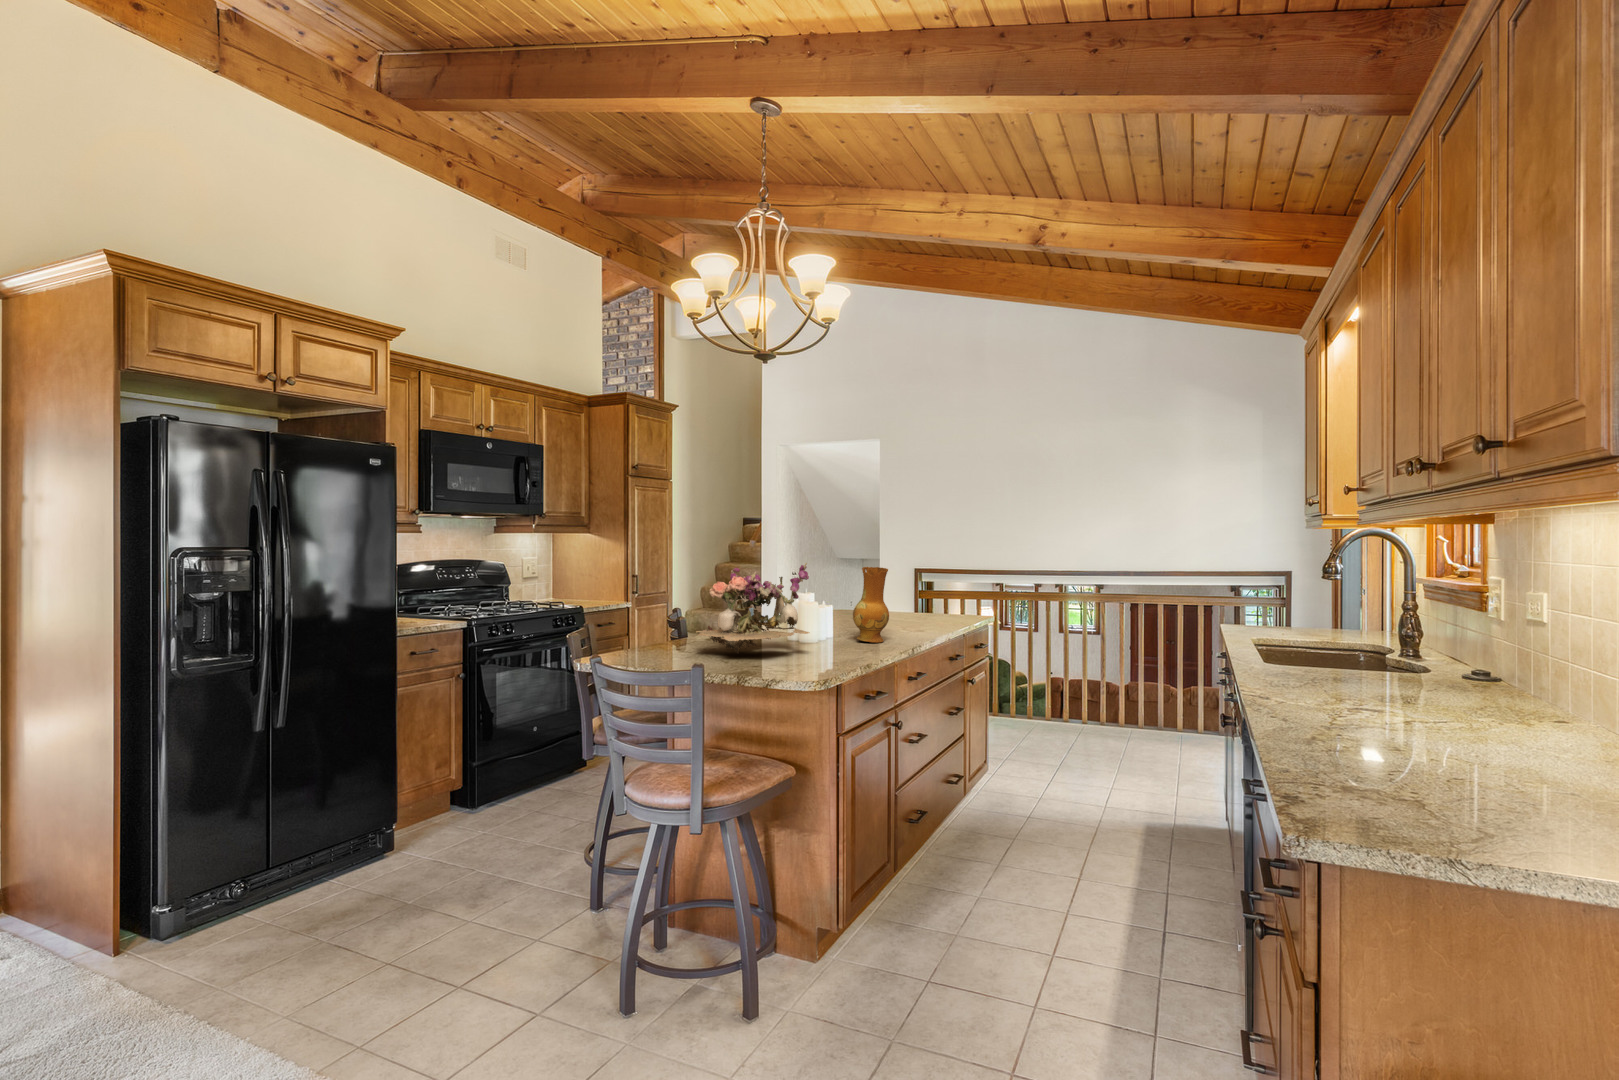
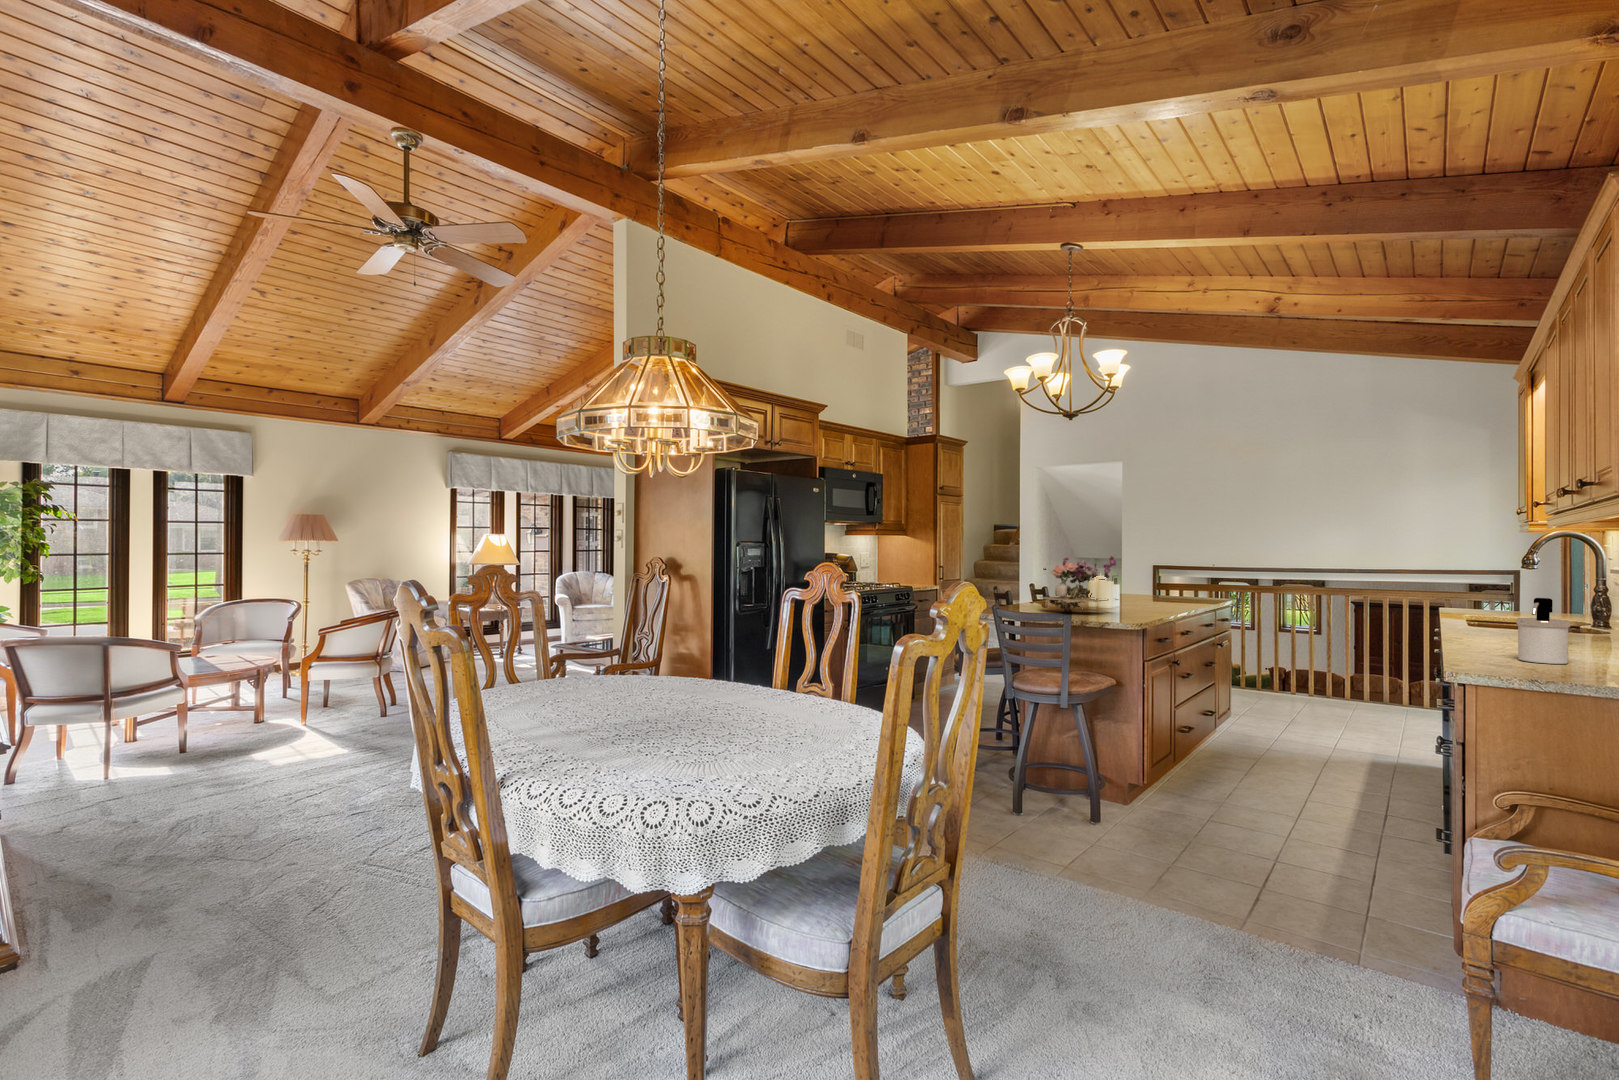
ceramic jug: present [853,567,889,643] -> none [1141,559,1168,610]
soap dispenser: none [1366,644,1448,762] -> present [1516,598,1570,664]

